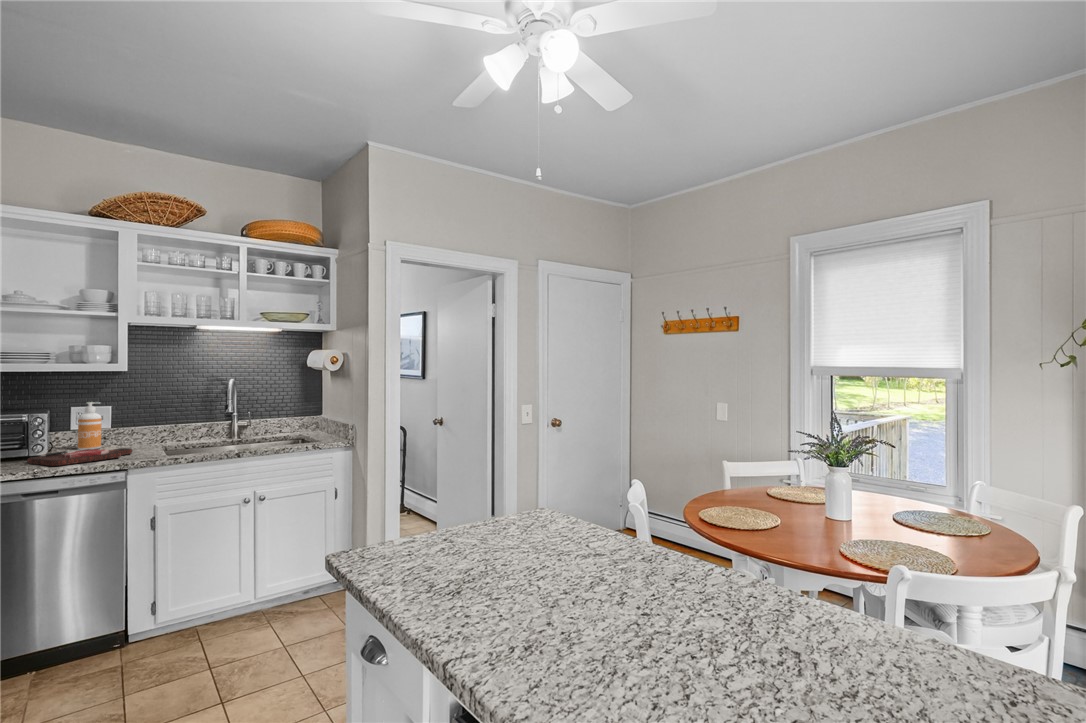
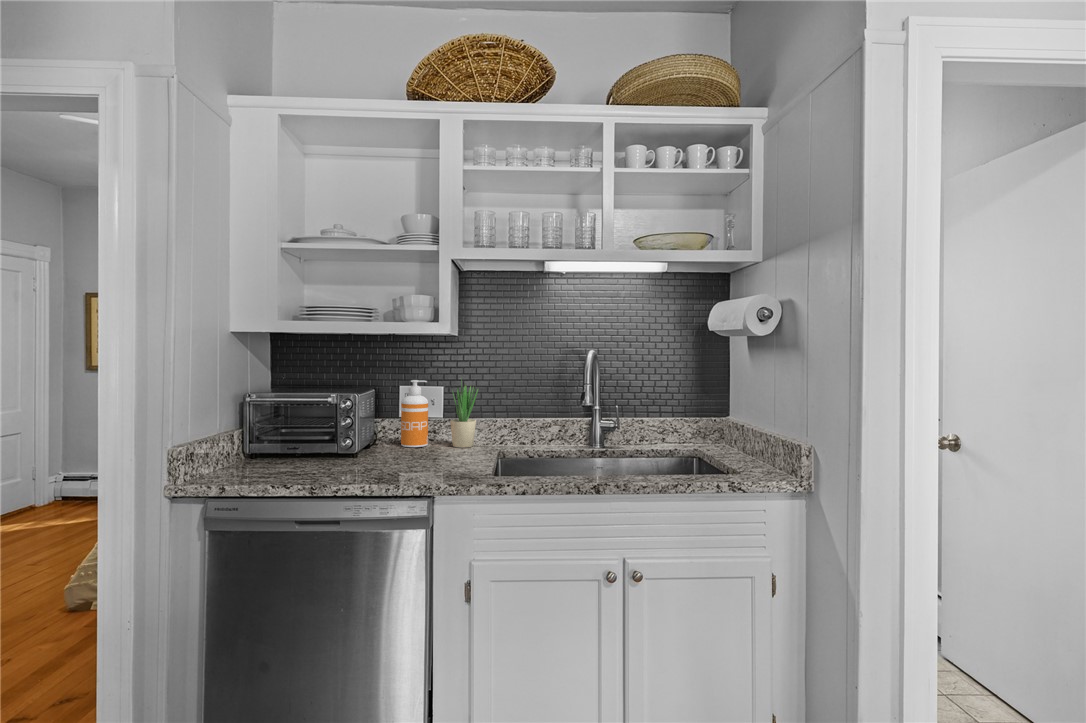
potted plant: none [121,397,146,447] -> present [450,382,478,448]
cutting board: present [27,446,132,466] -> none [323,449,453,479]

